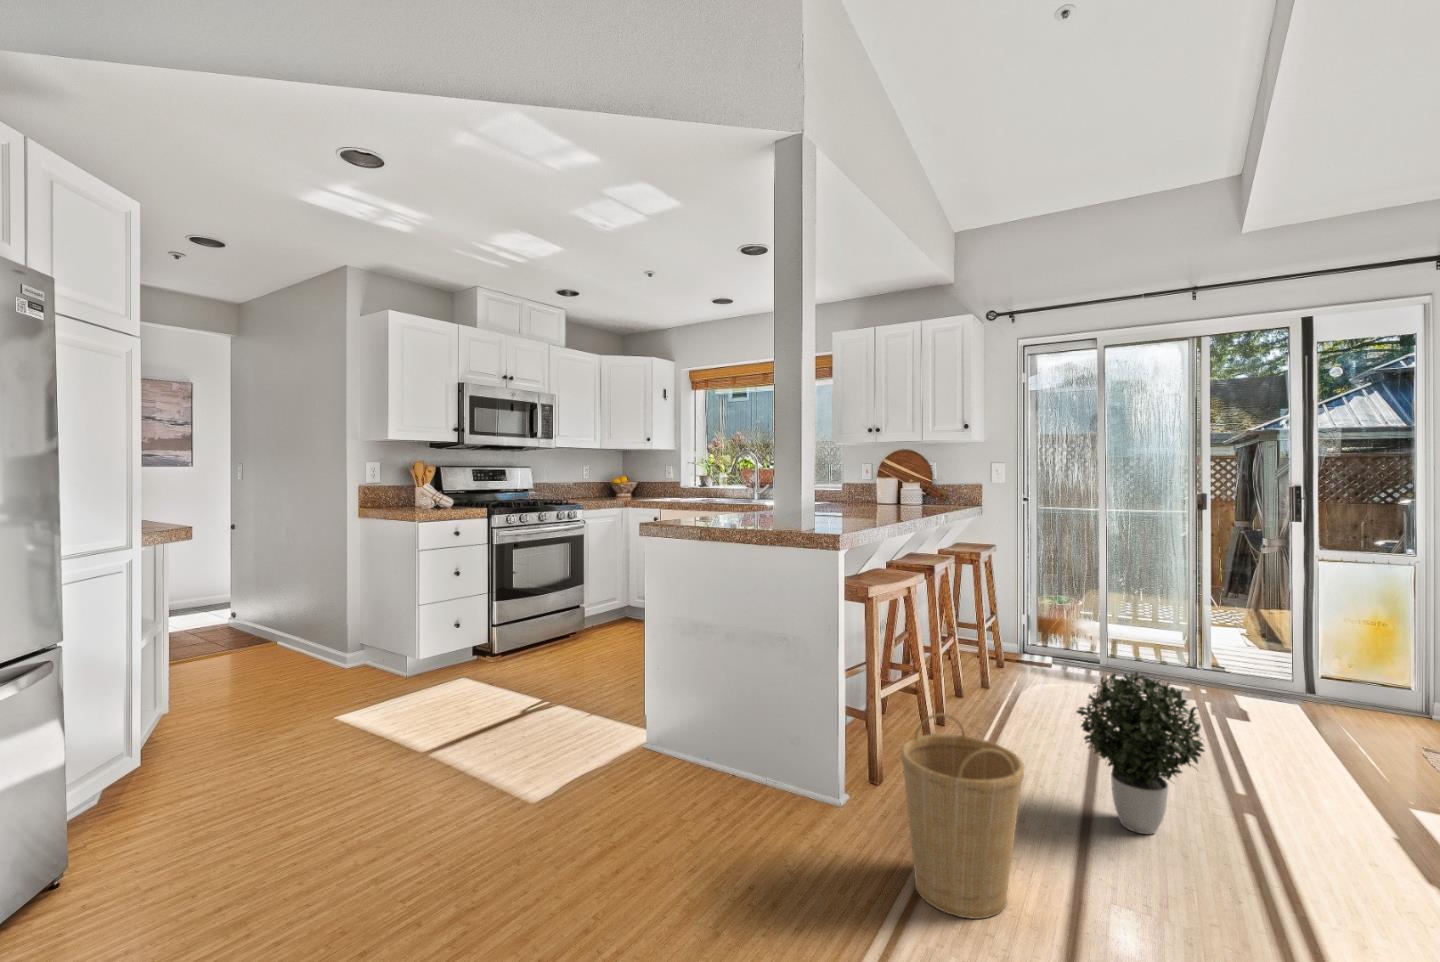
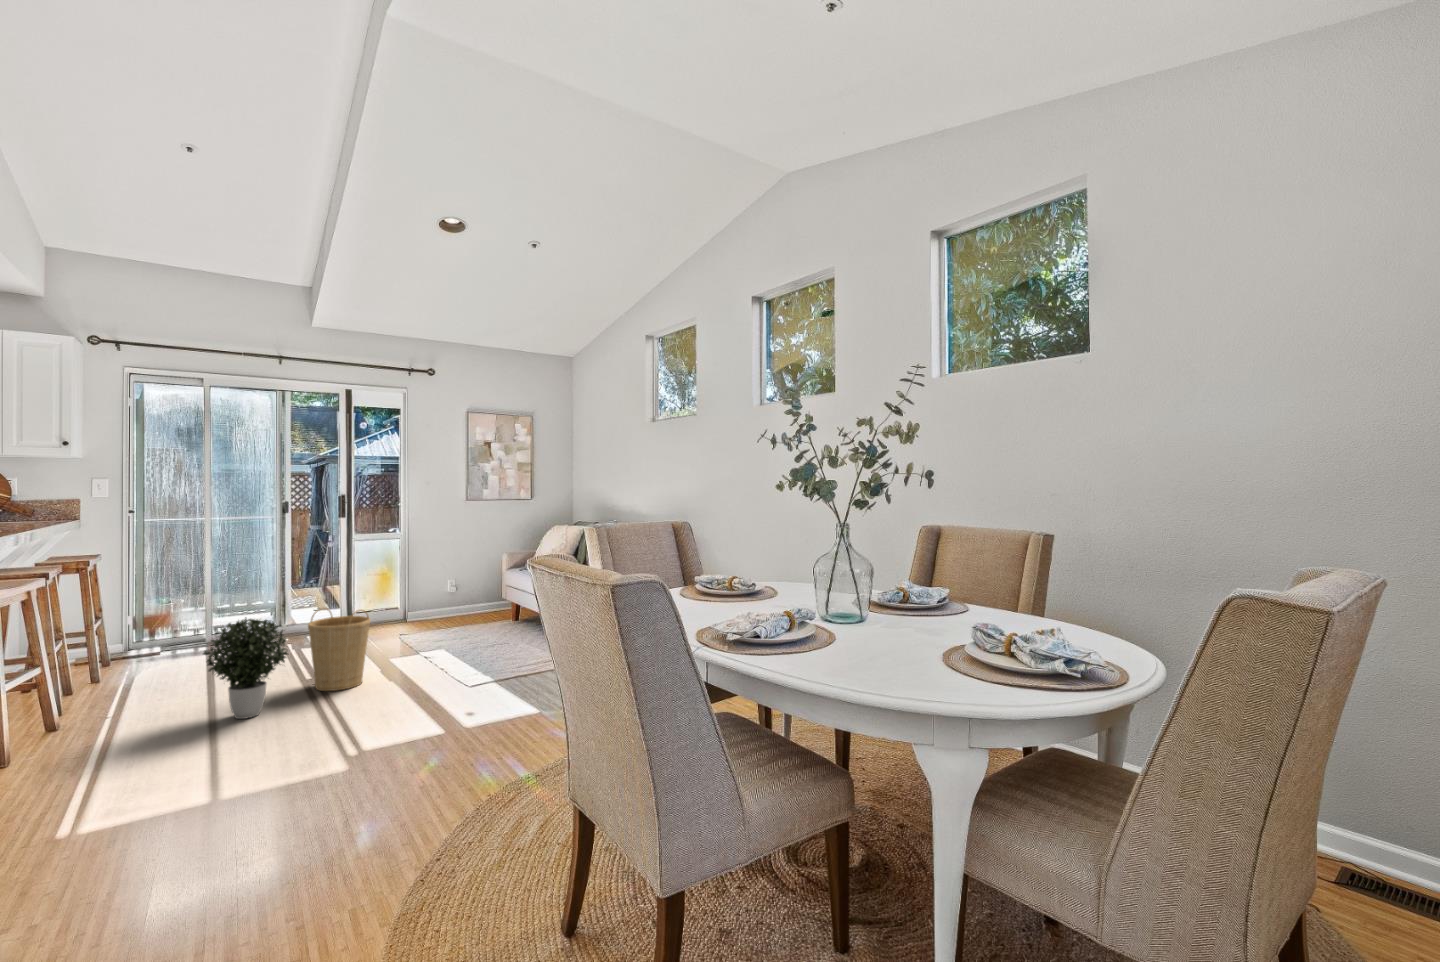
basket: present [901,713,1024,919] -> present [308,608,370,691]

